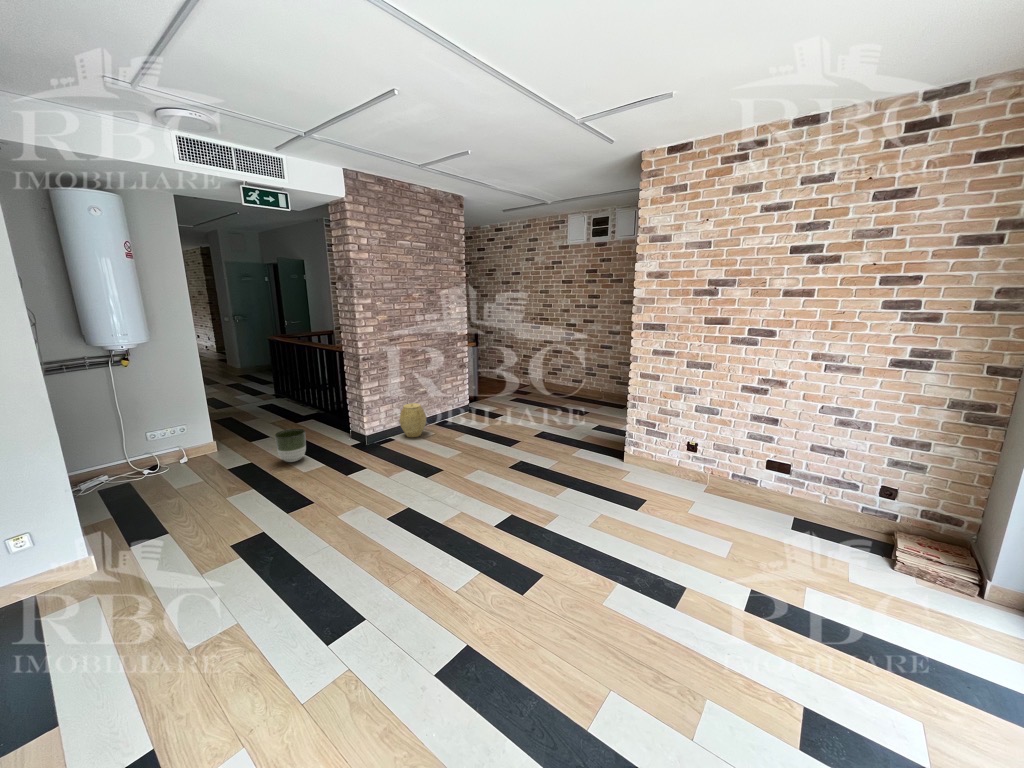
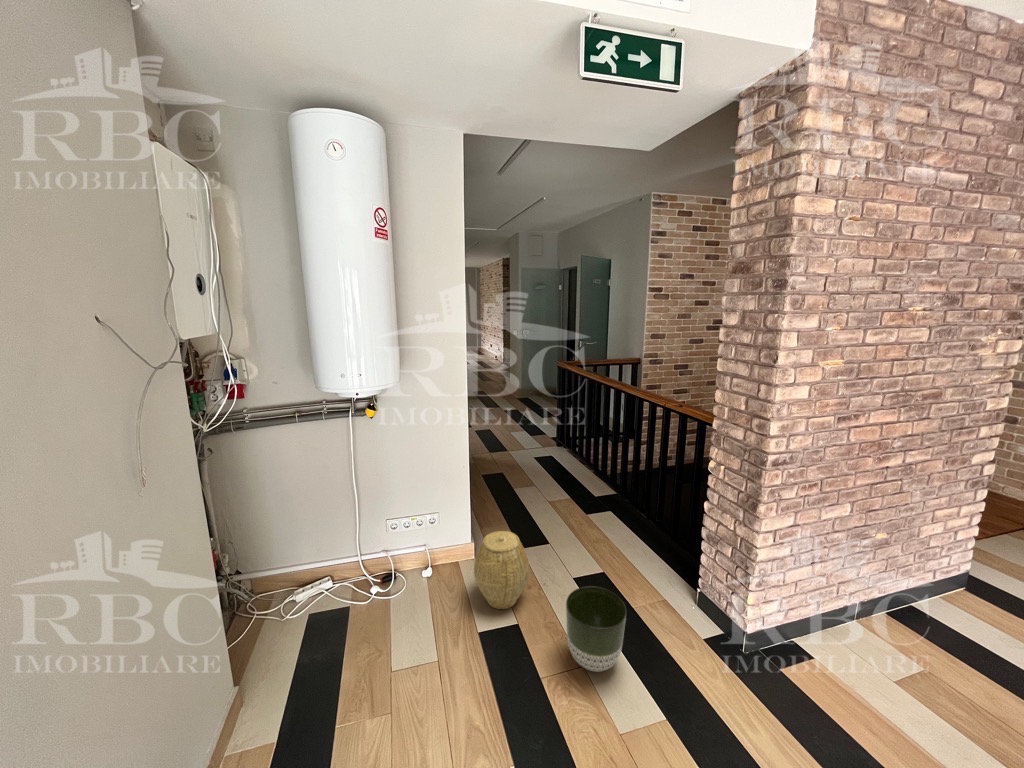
woven basket: present [399,403,426,437] -> present [474,531,530,609]

